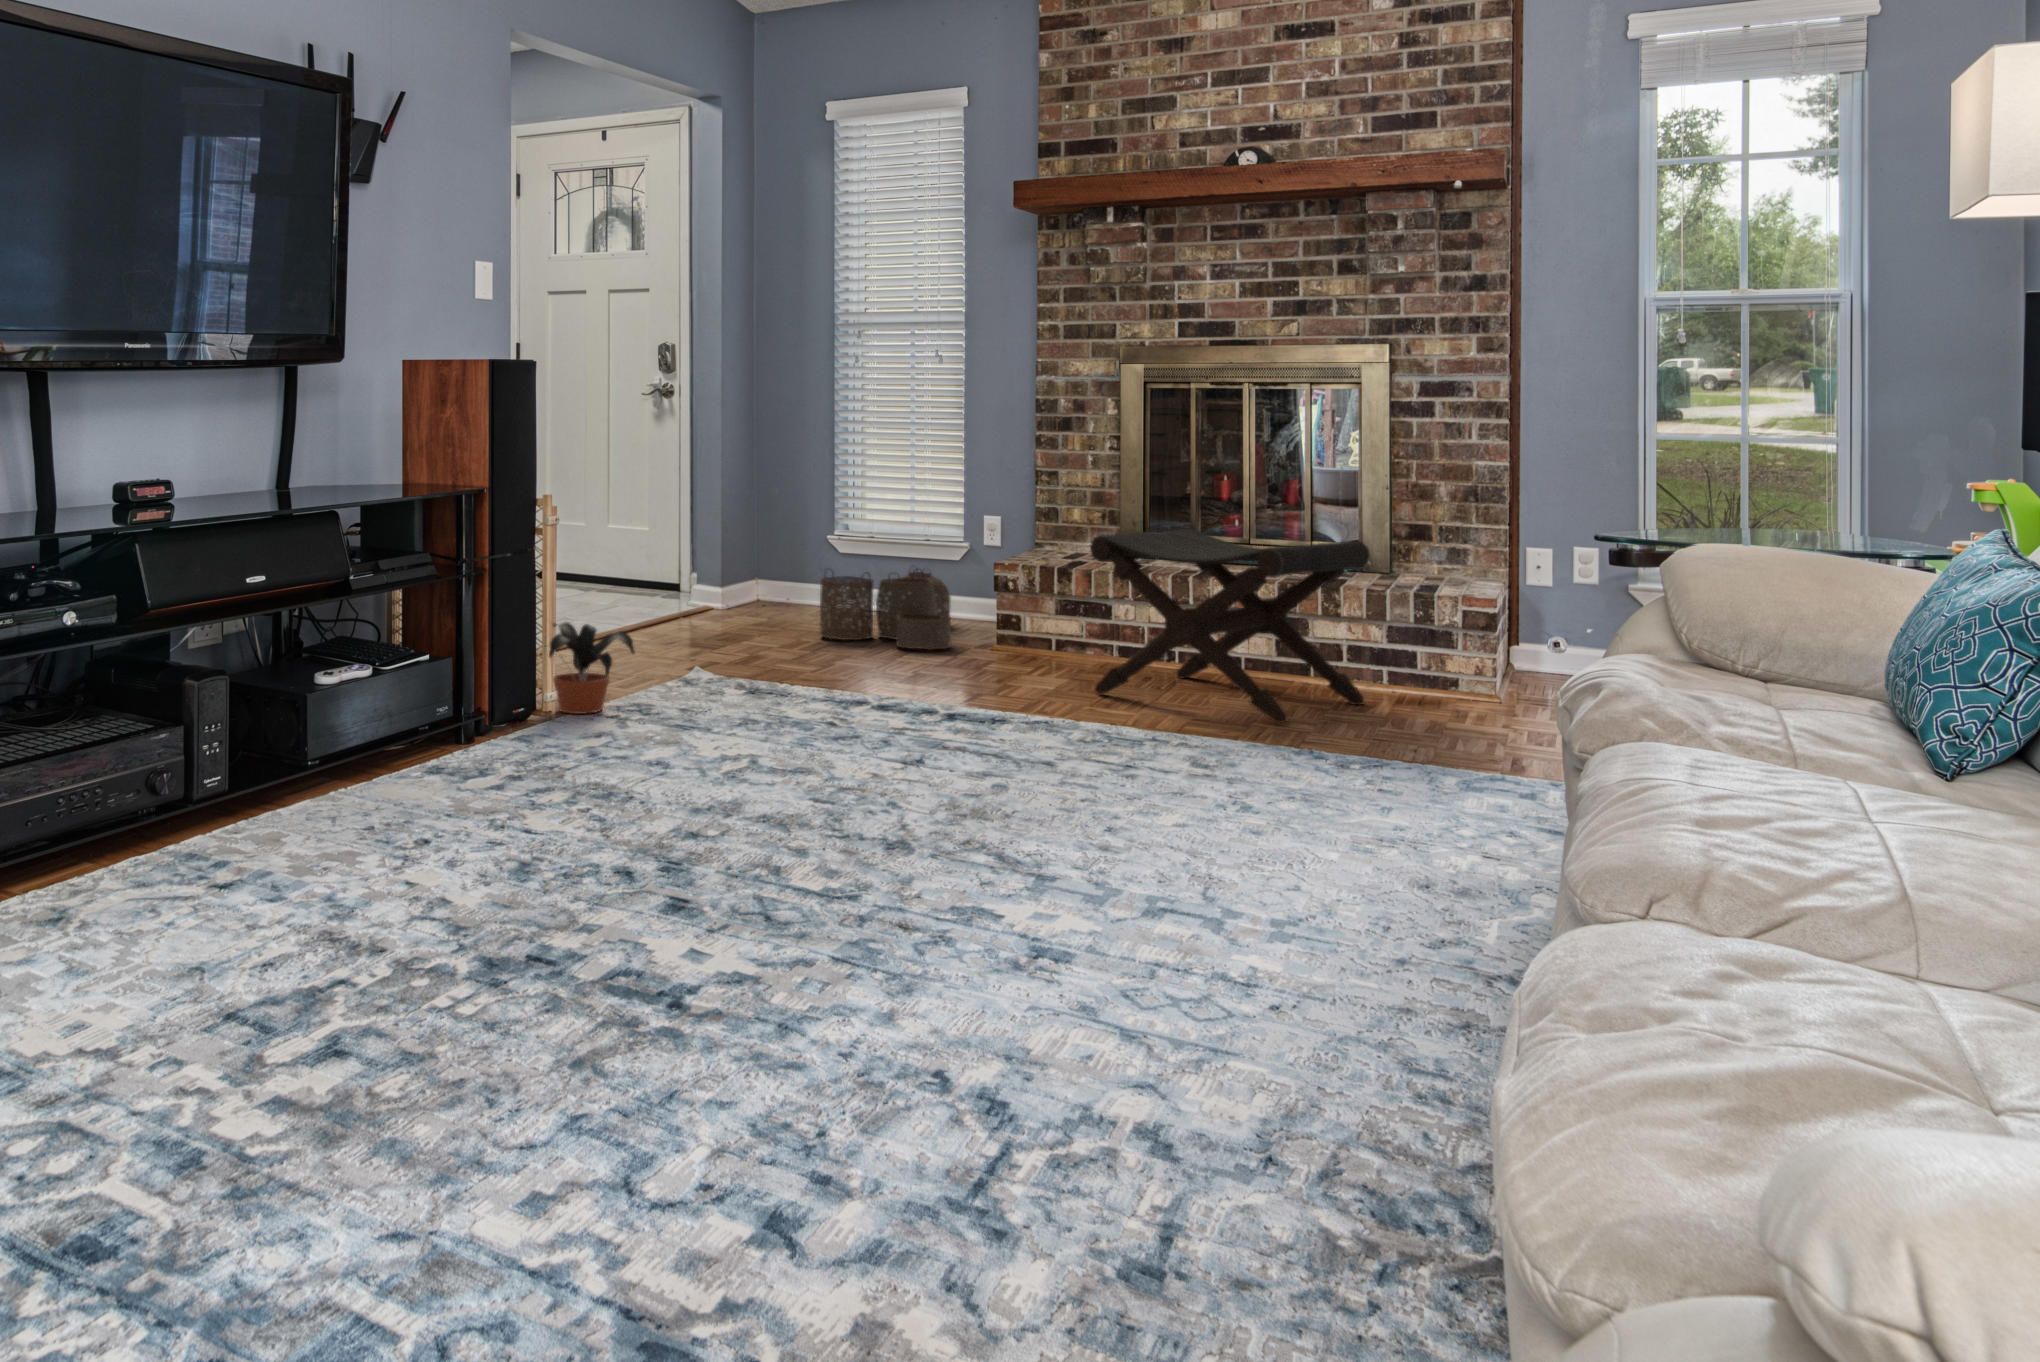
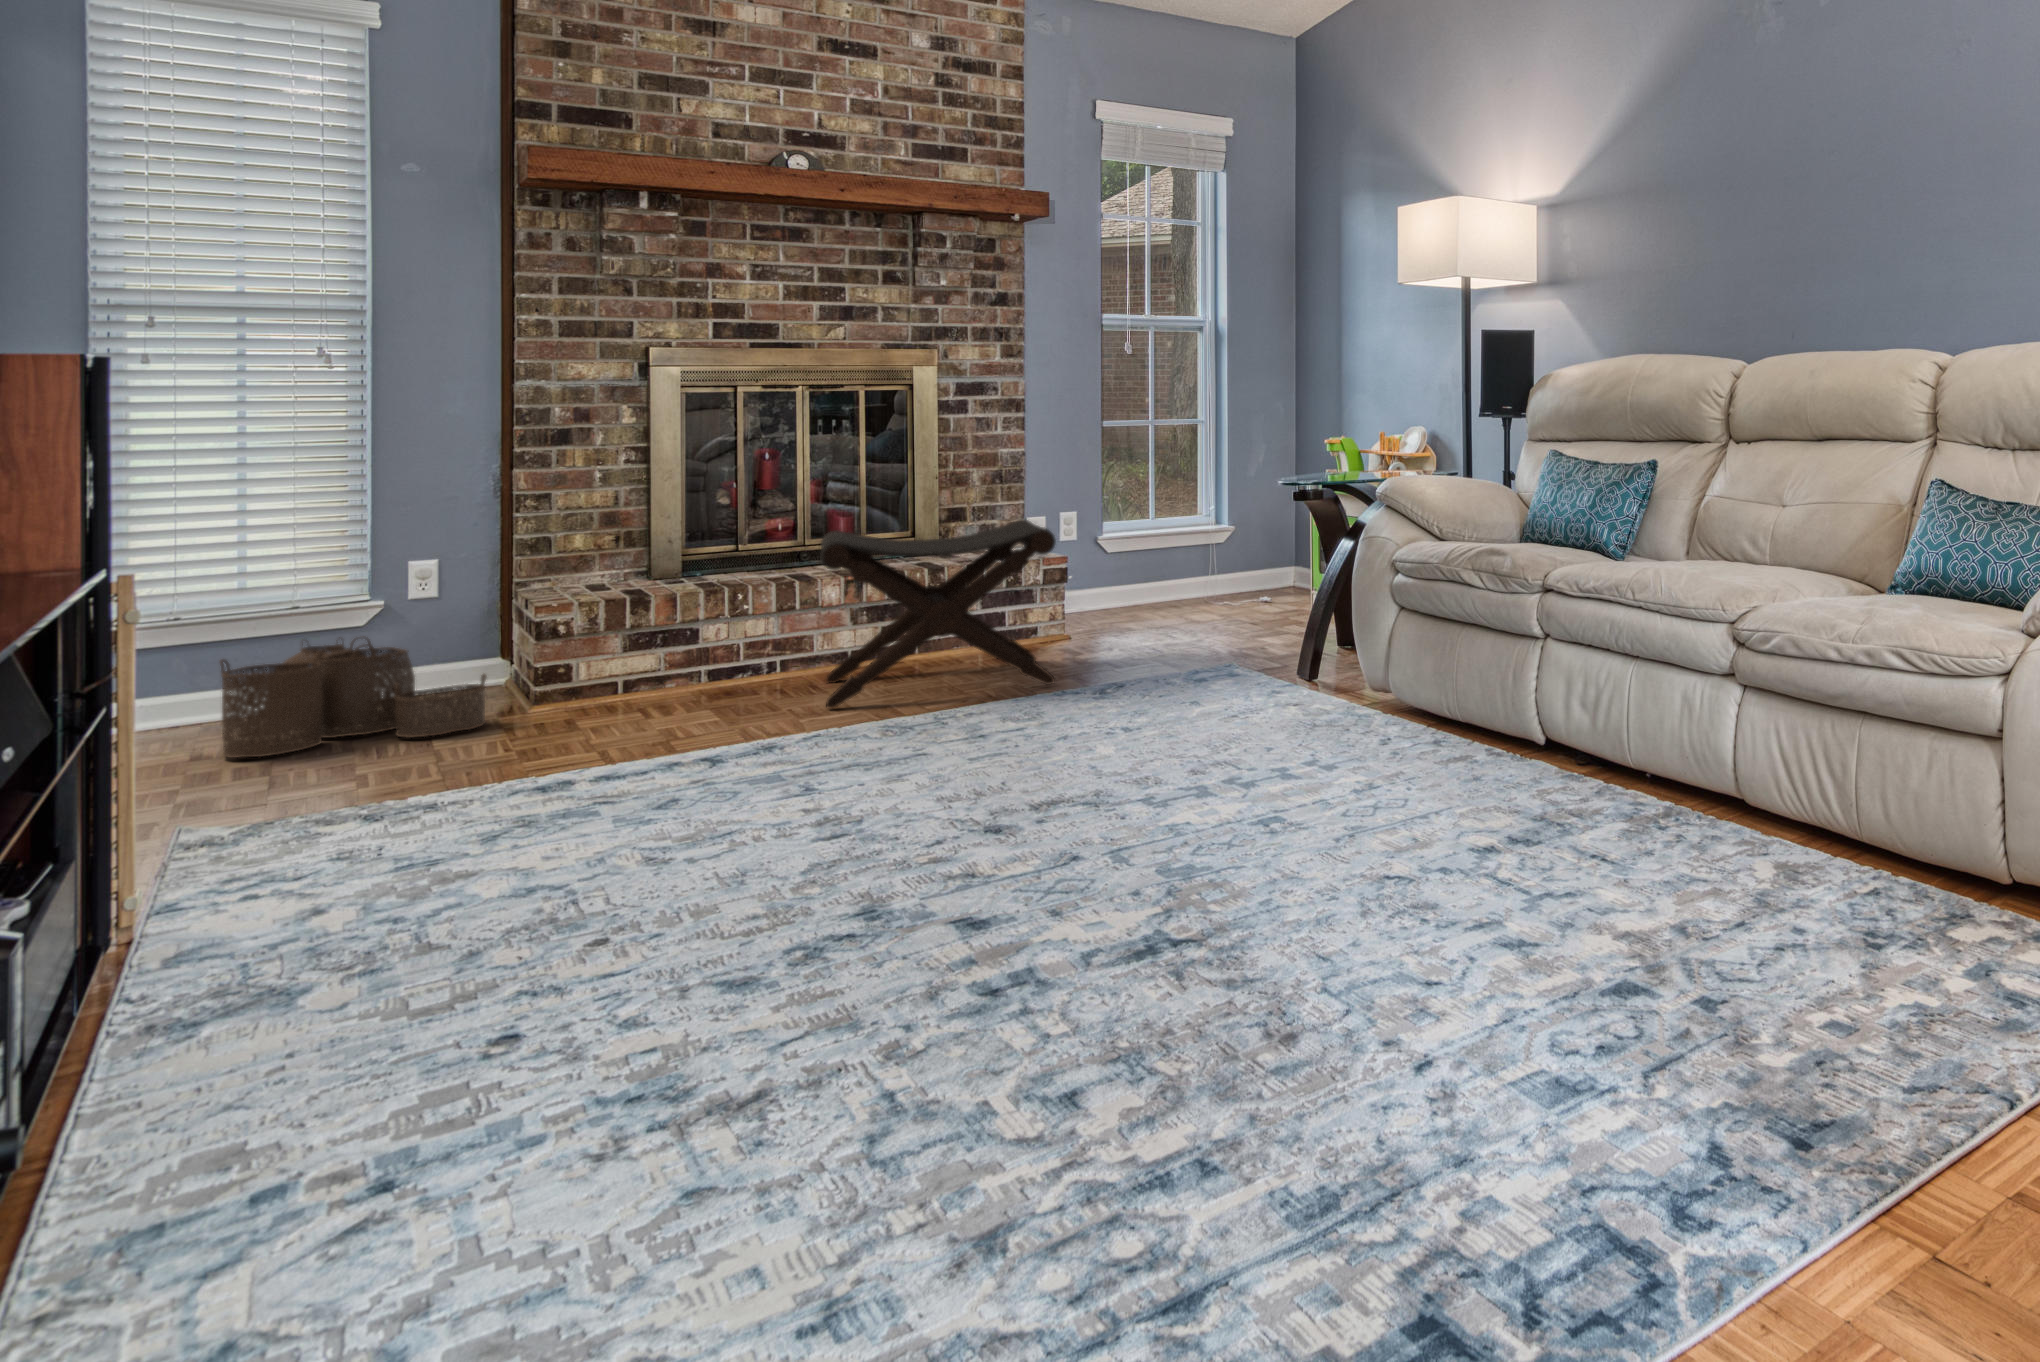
potted plant: present [549,623,634,714] -> none [146,767,405,928]

